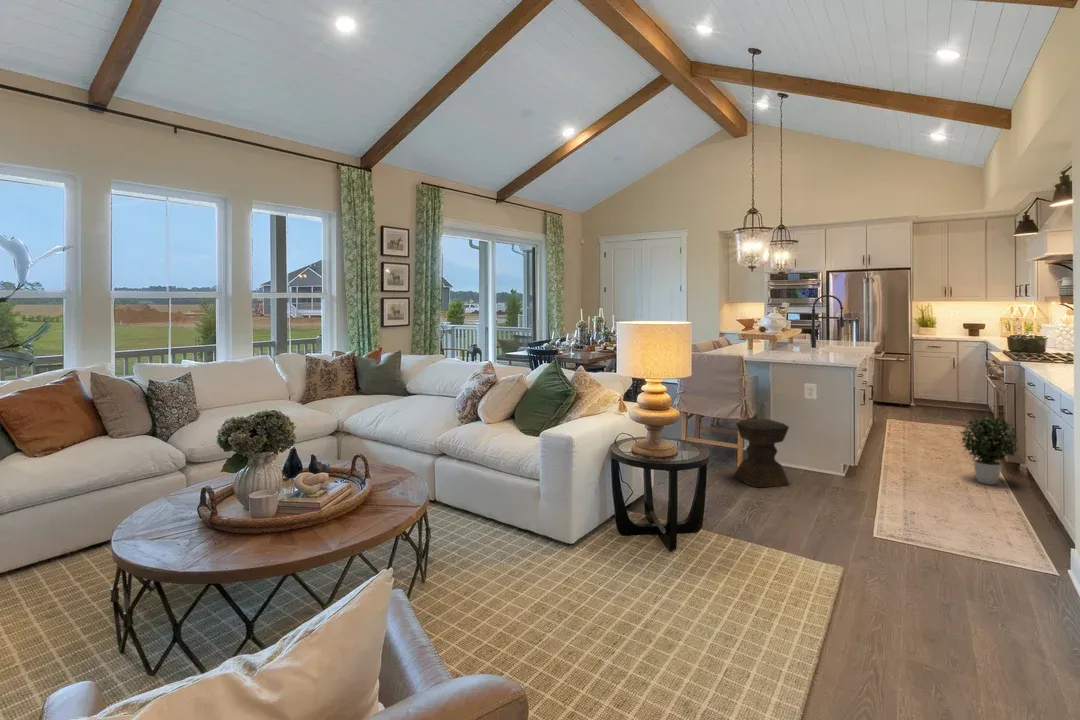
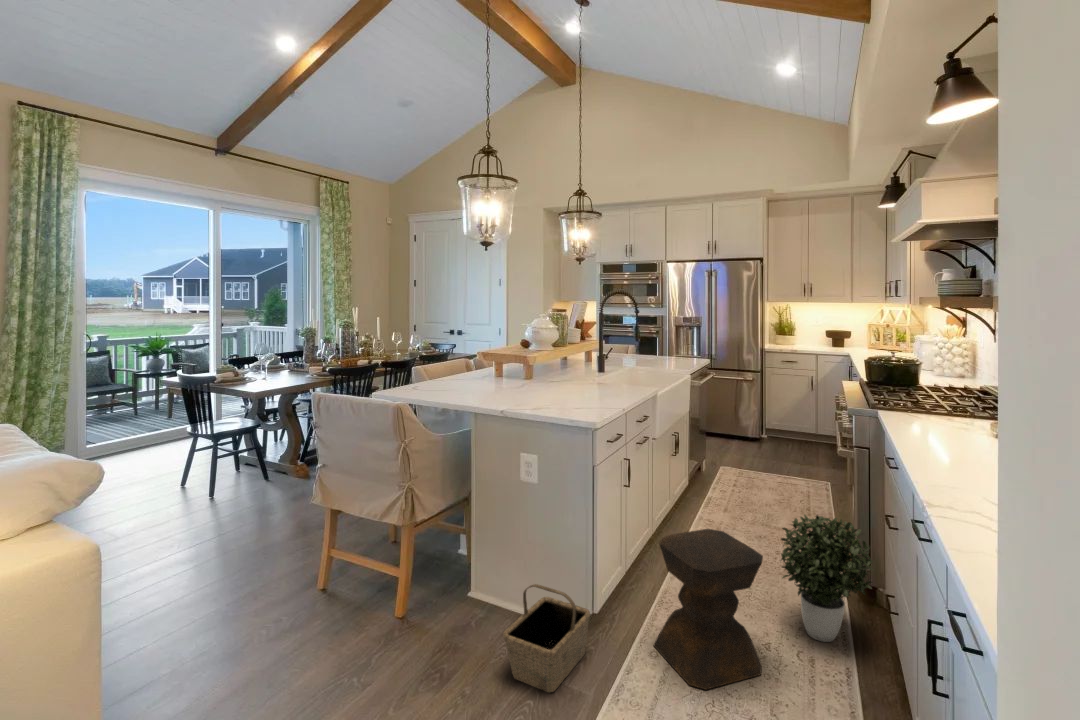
stool: present [734,419,789,487] -> present [654,529,763,690]
basket: none [817,446,858,493] -> present [503,584,590,693]

